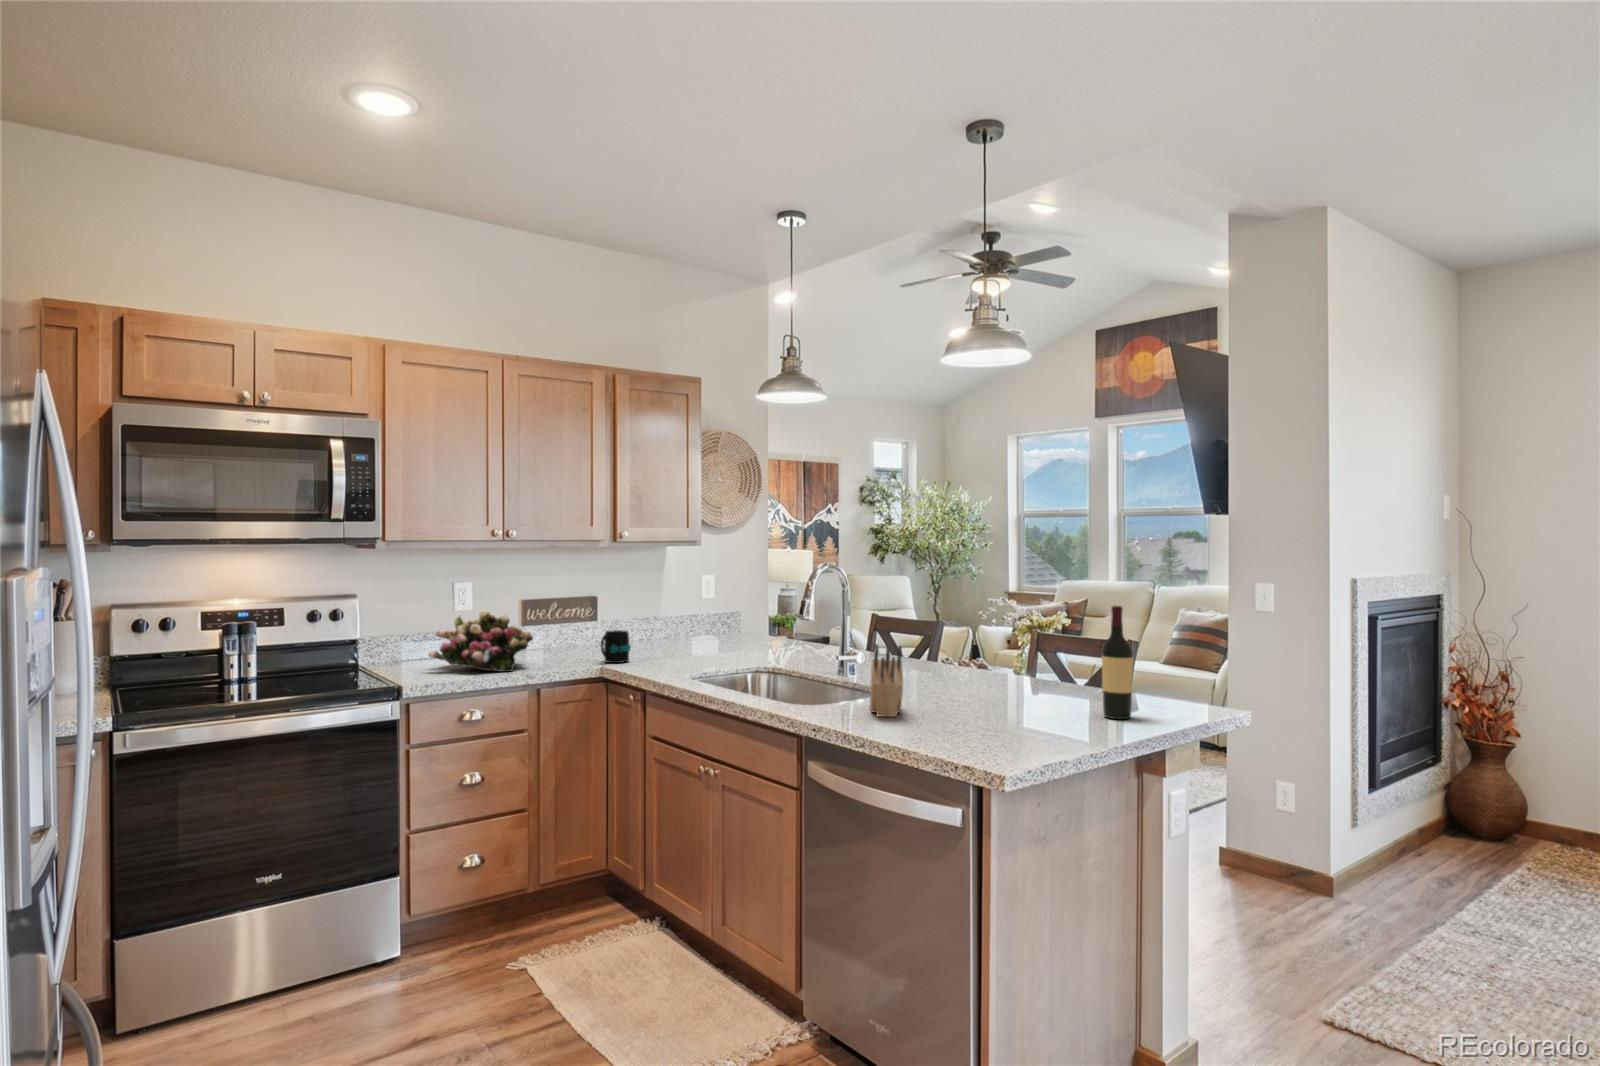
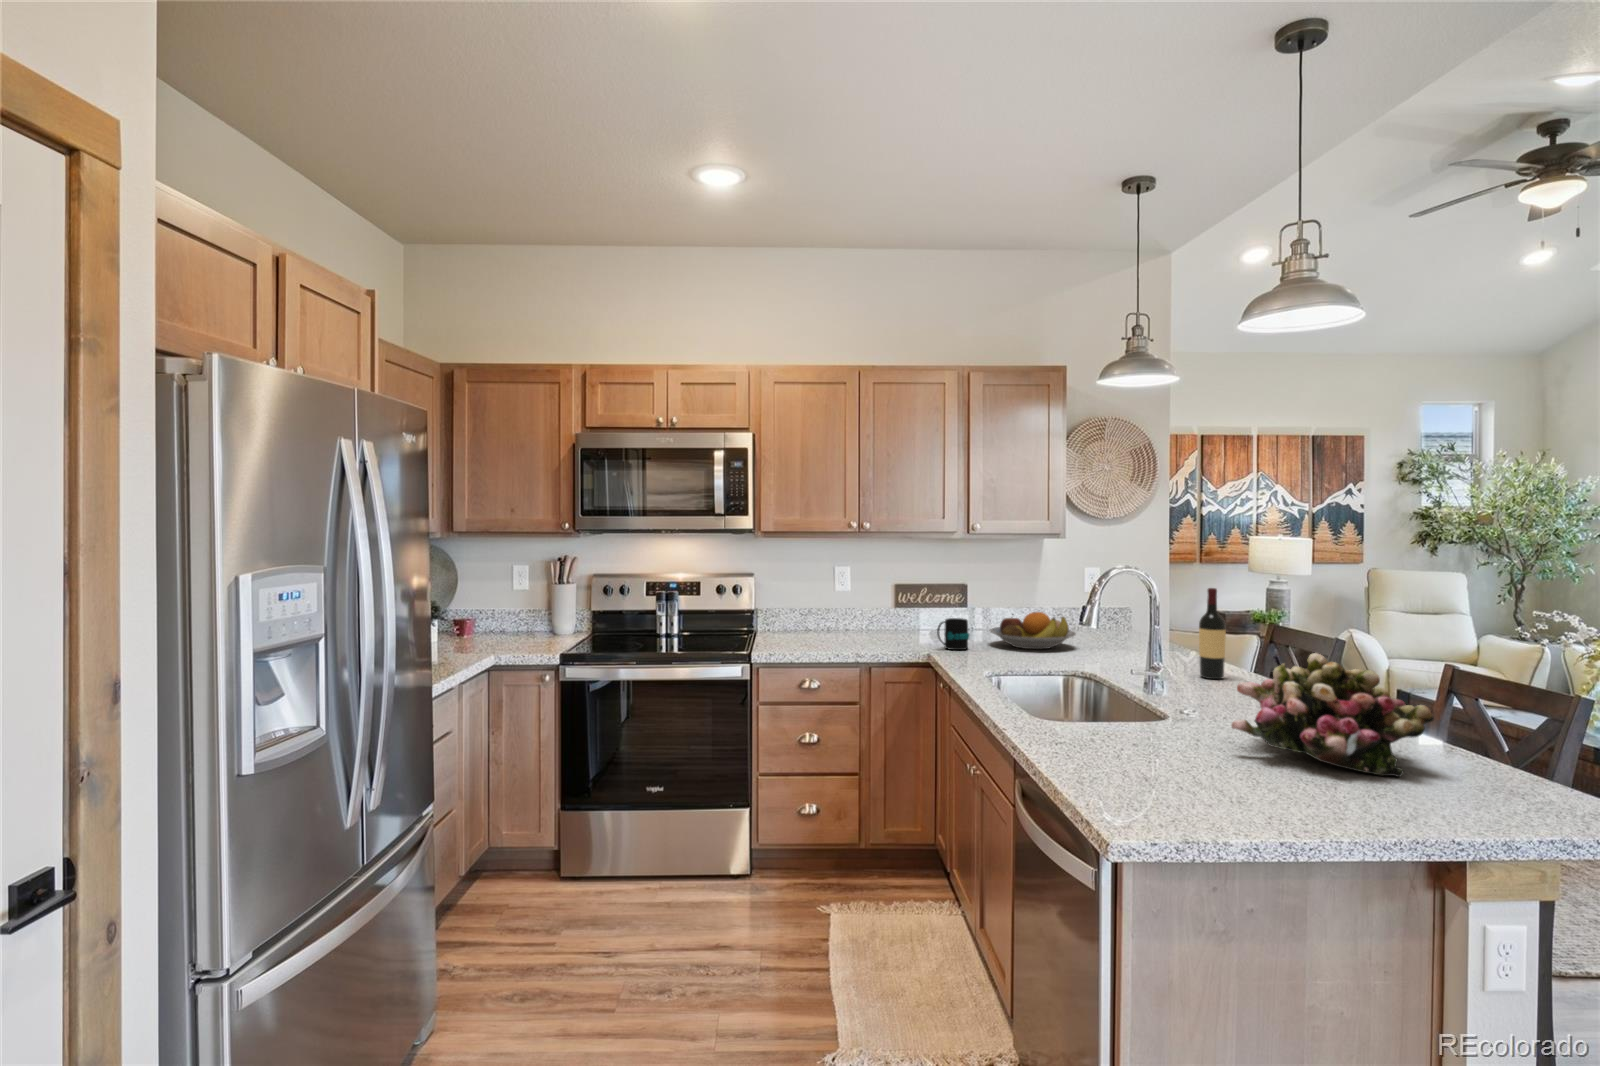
wine bottle: present [1102,606,1133,719] -> present [1199,588,1226,679]
flower arrangement: present [429,610,533,672] -> present [1231,653,1434,777]
fruit bowl: none [638,619,720,656] -> present [990,612,1076,649]
knife block: present [870,644,903,717] -> none [1089,663,1158,753]

